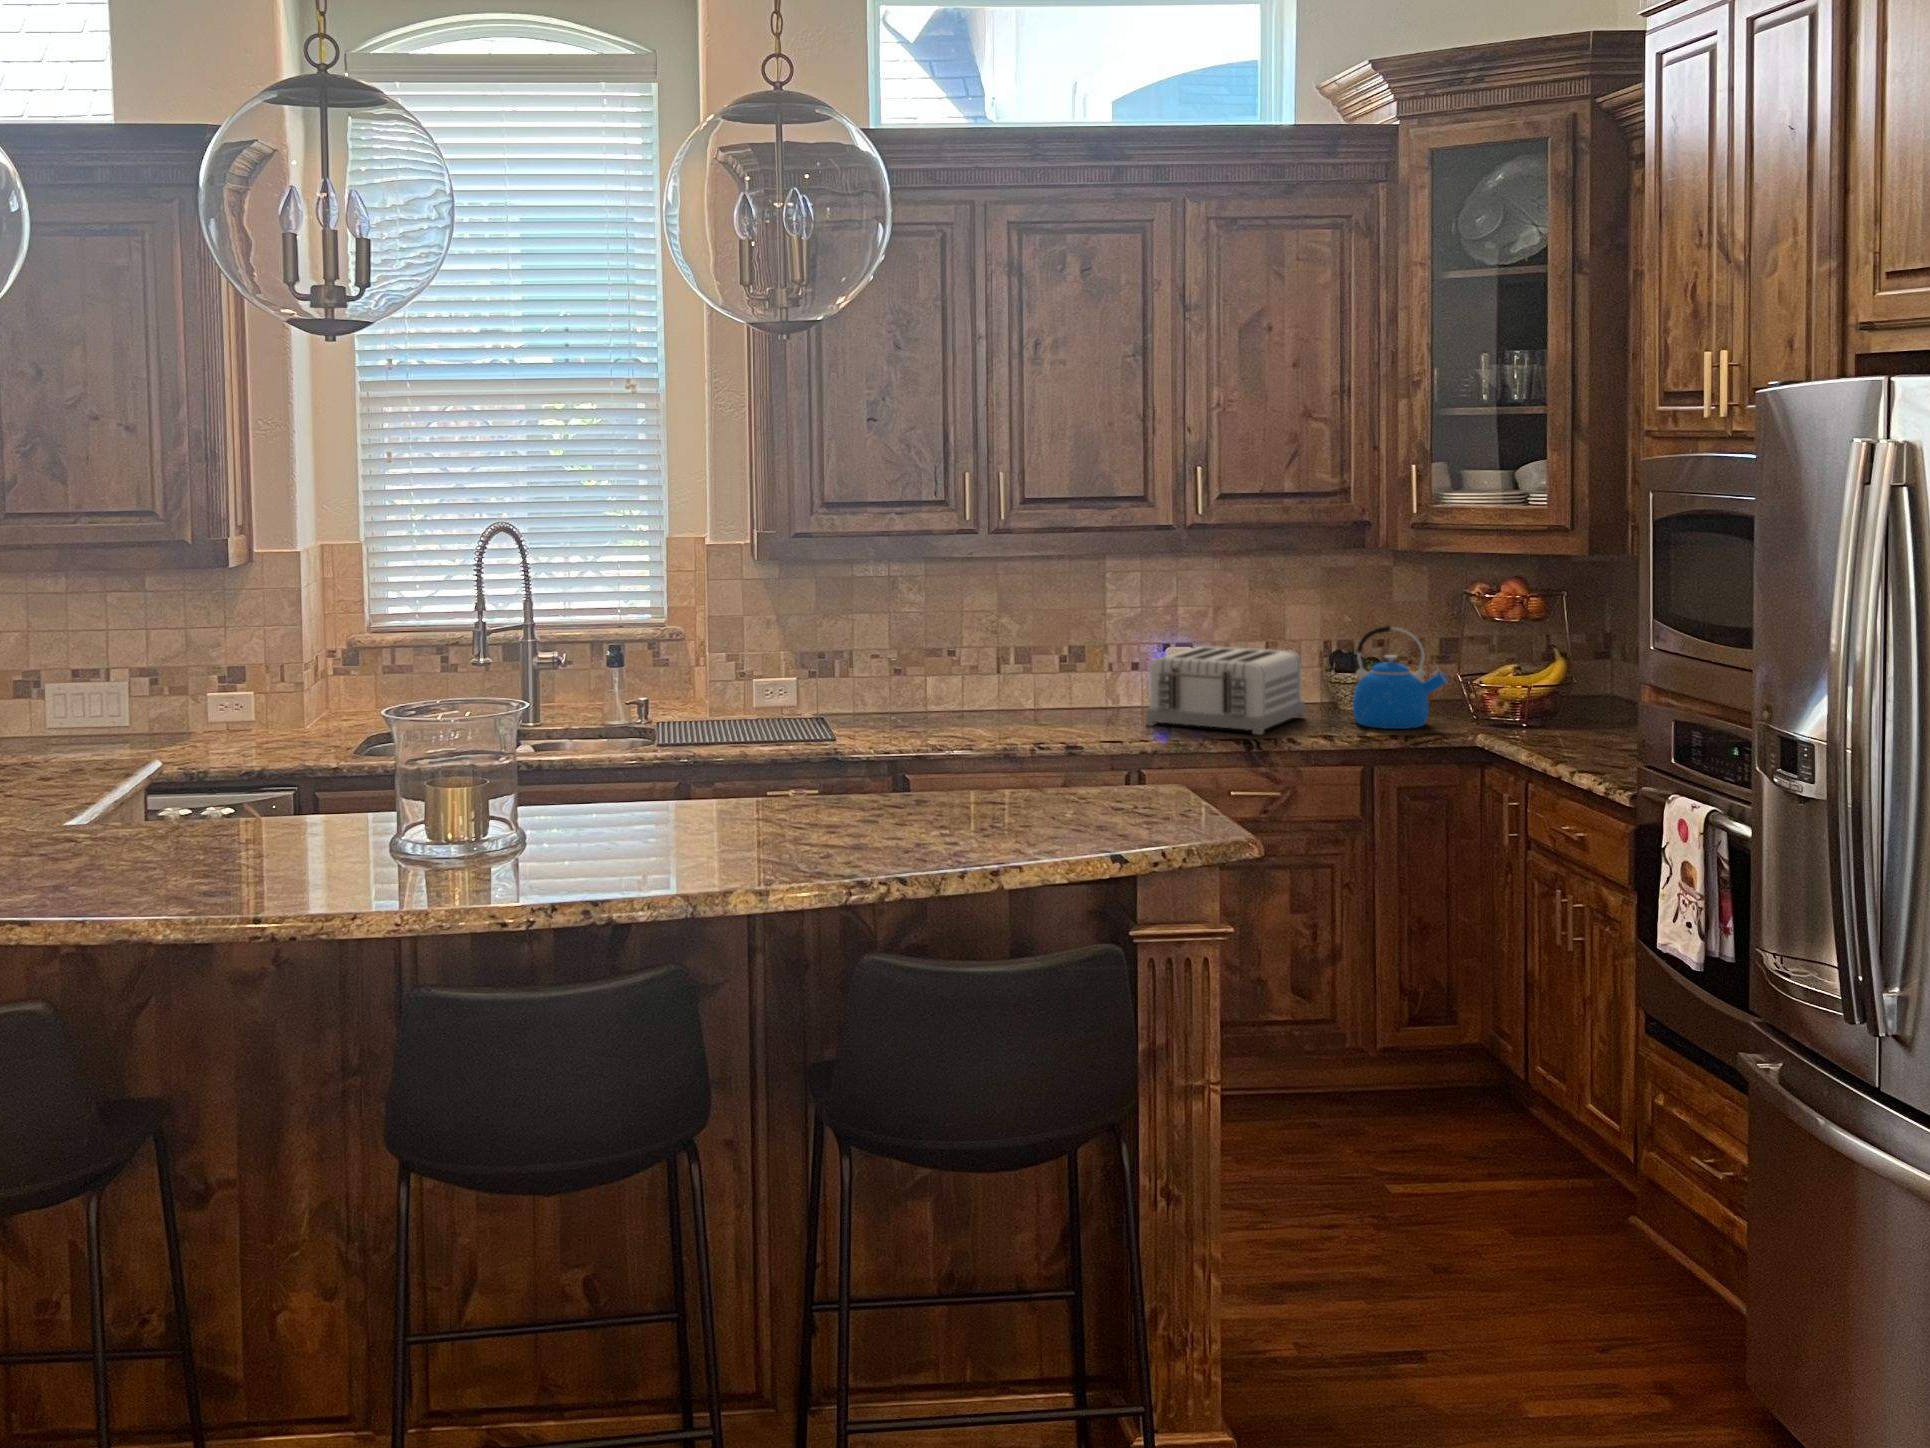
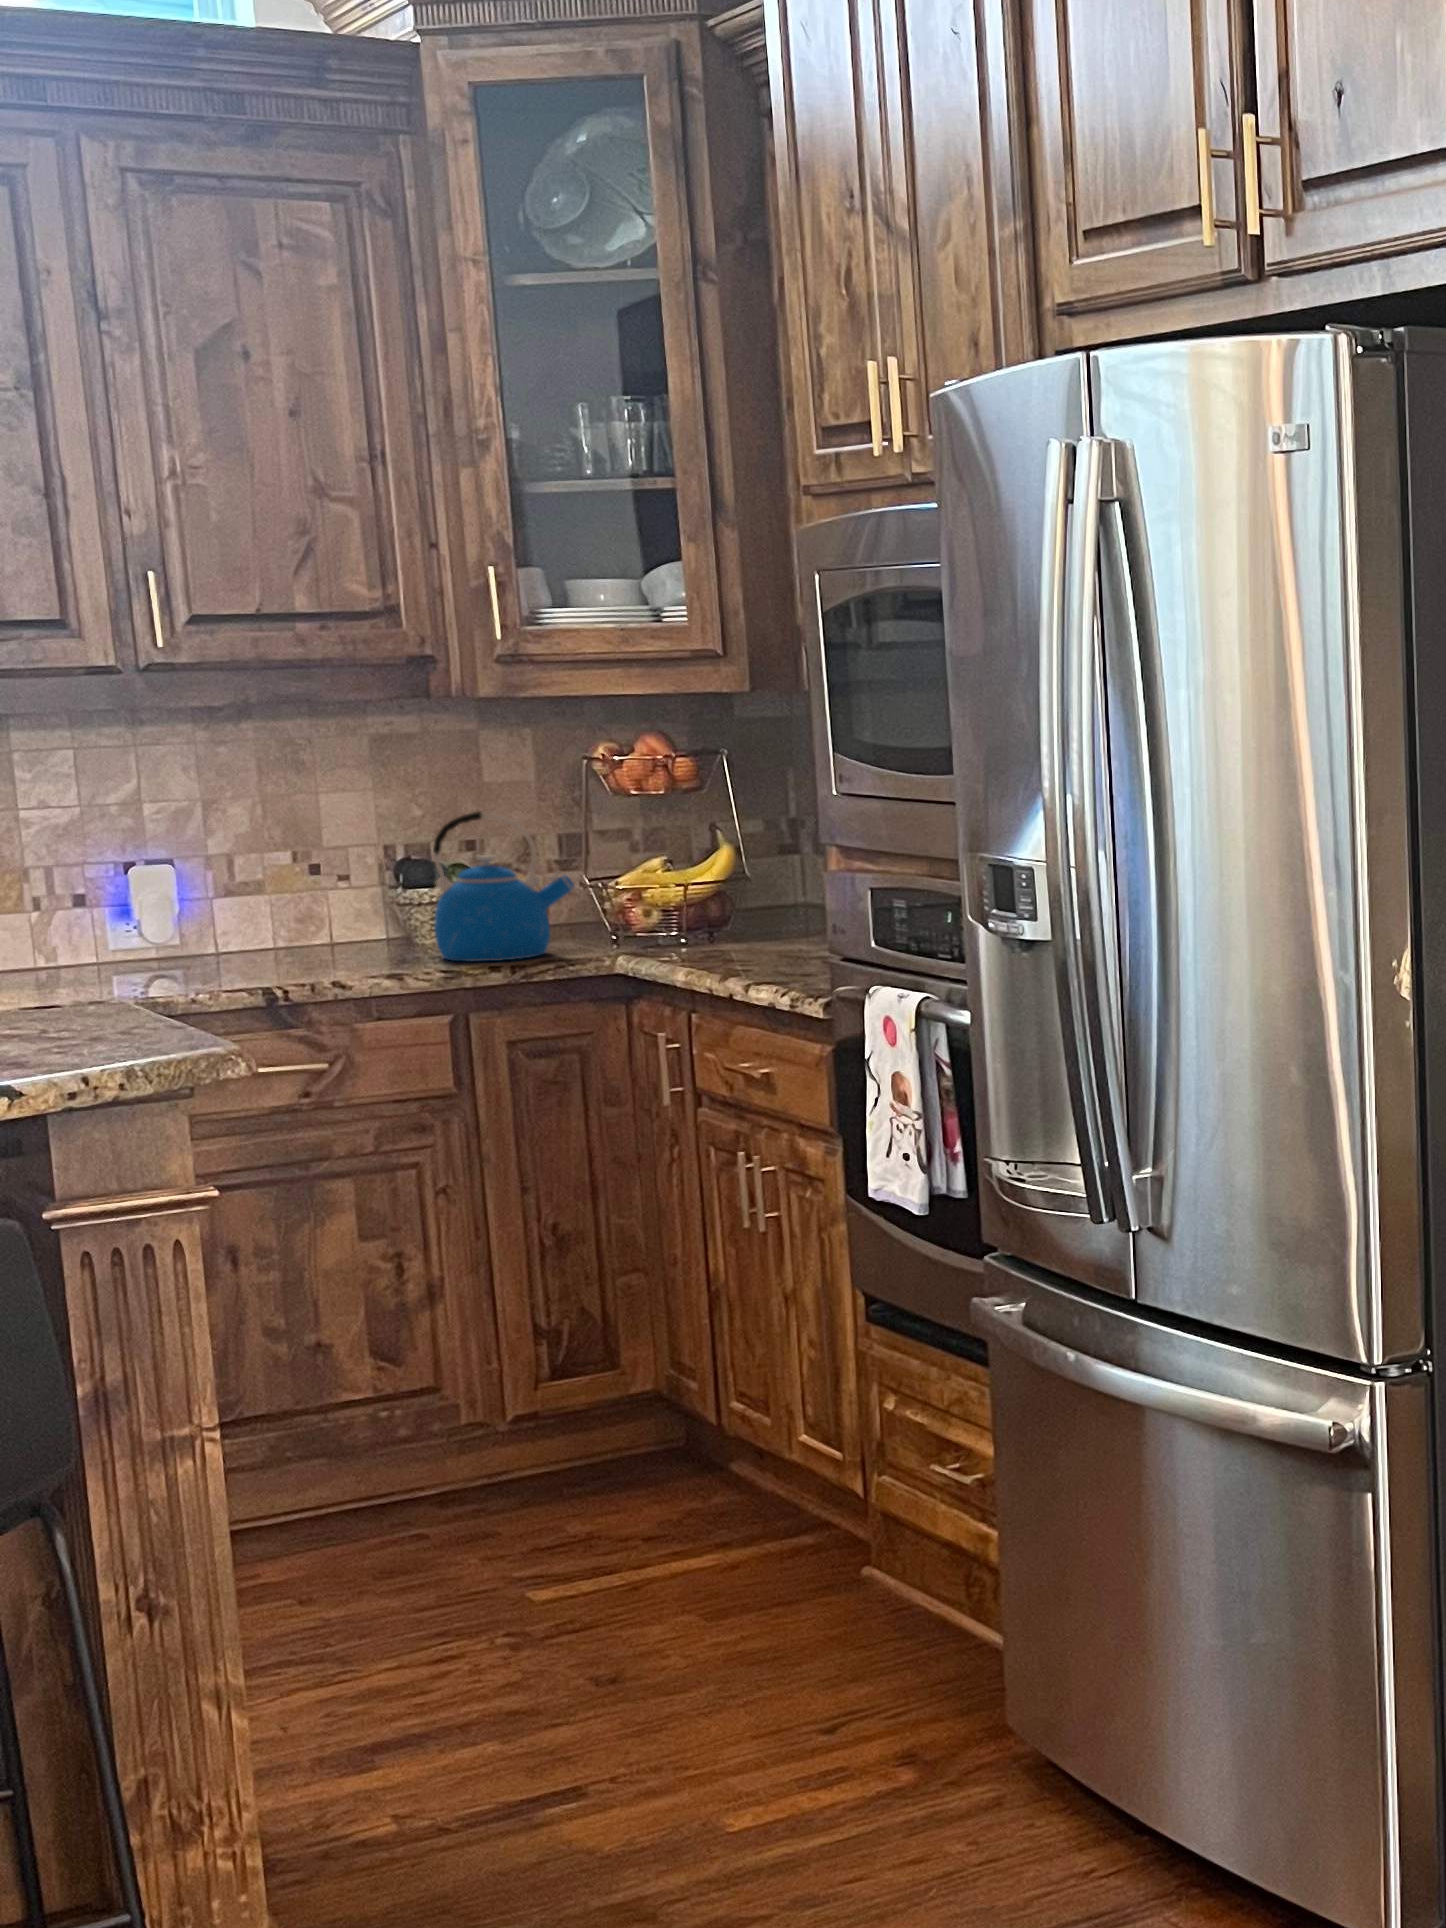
toaster: present [1146,646,1305,735] -> none [85,858,361,985]

